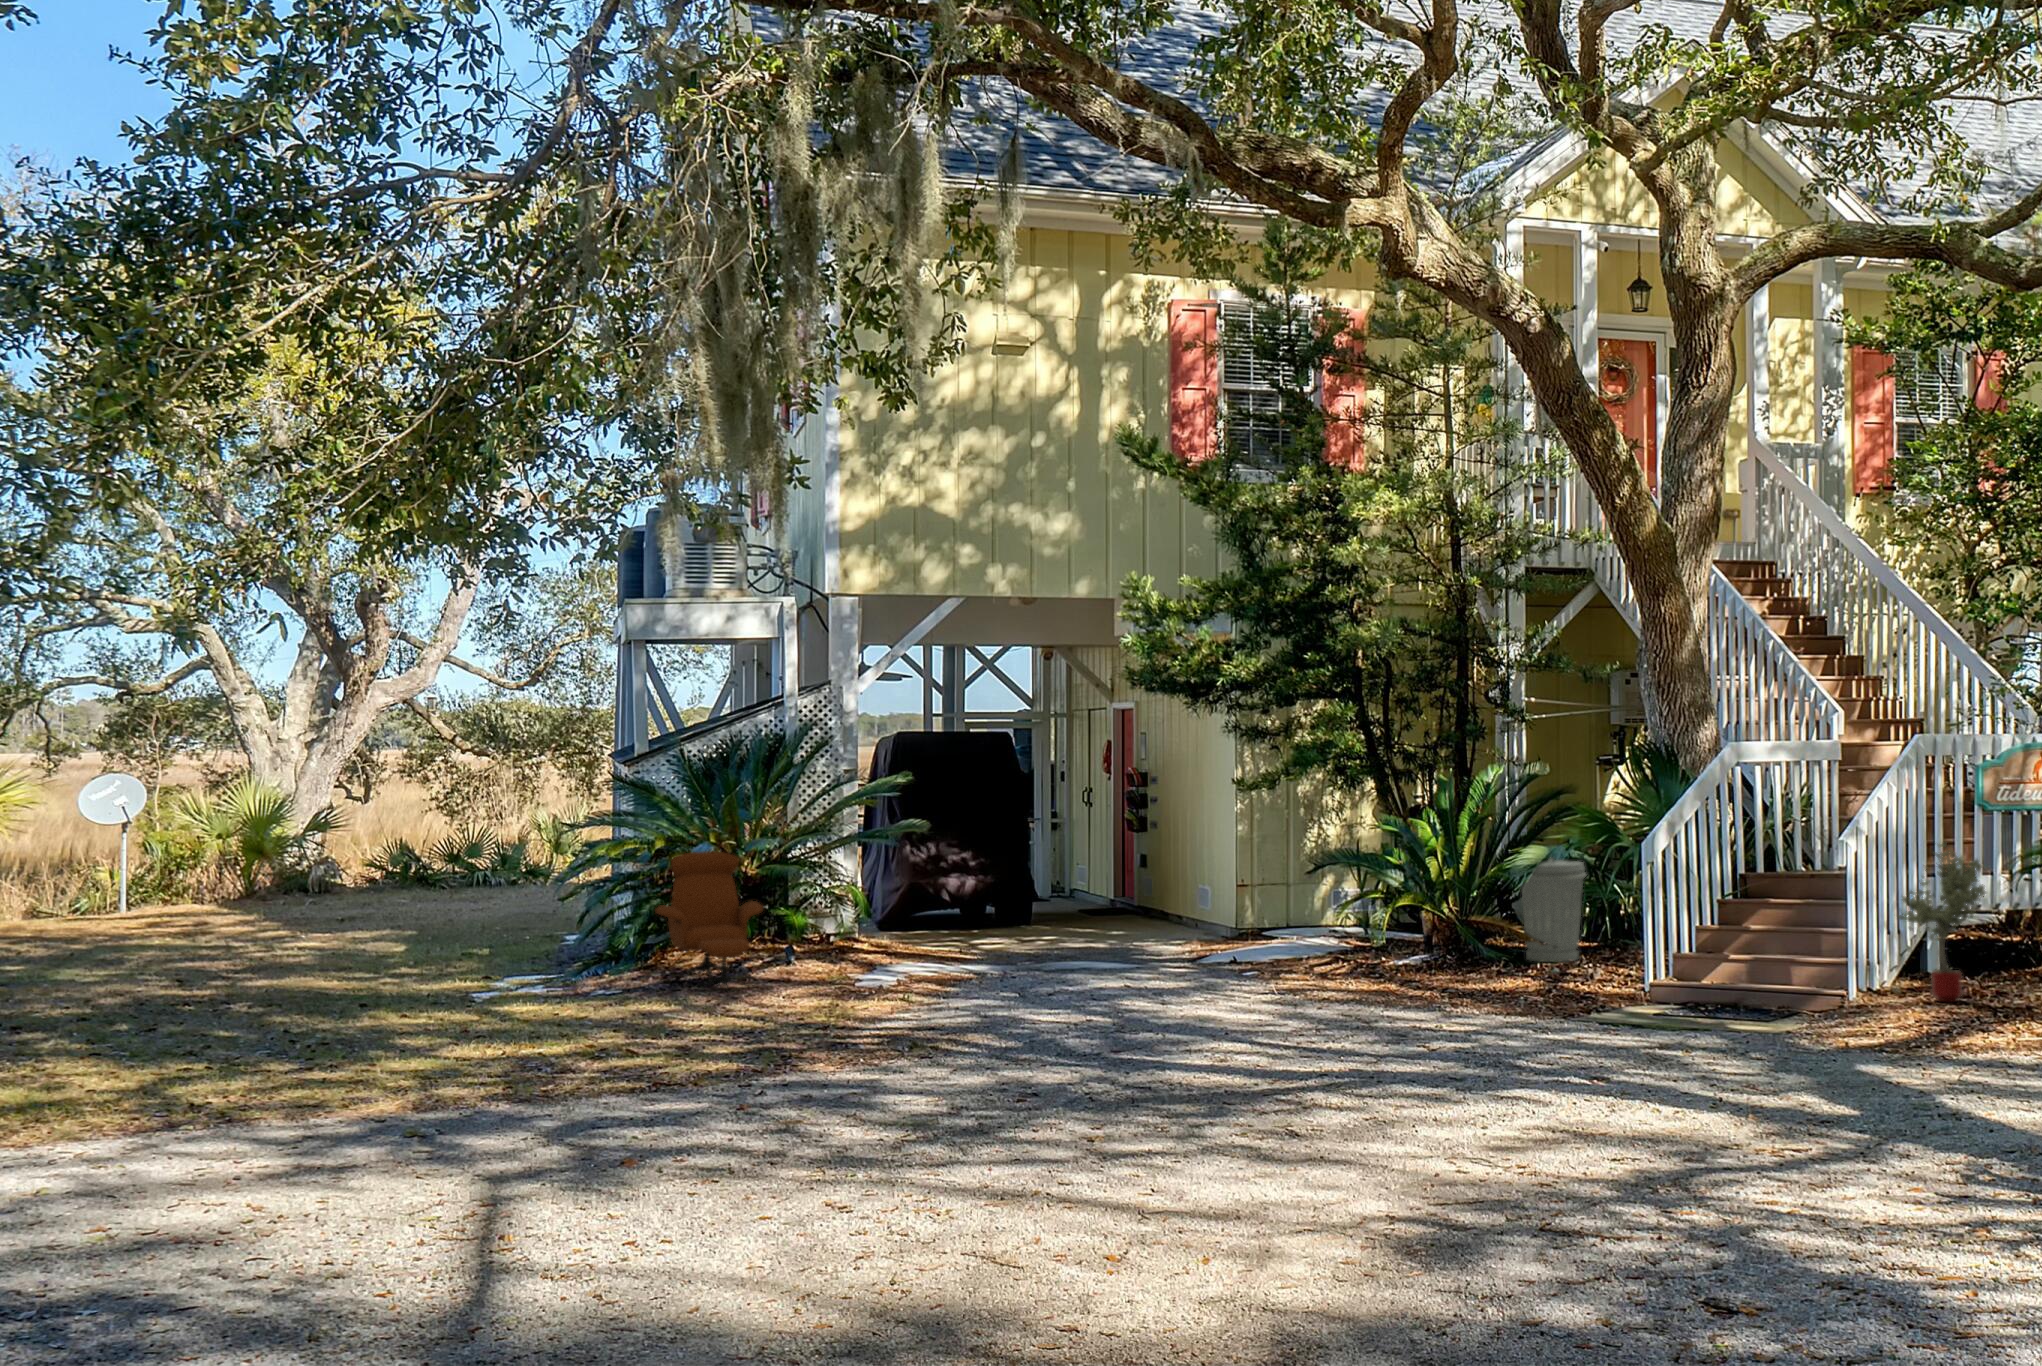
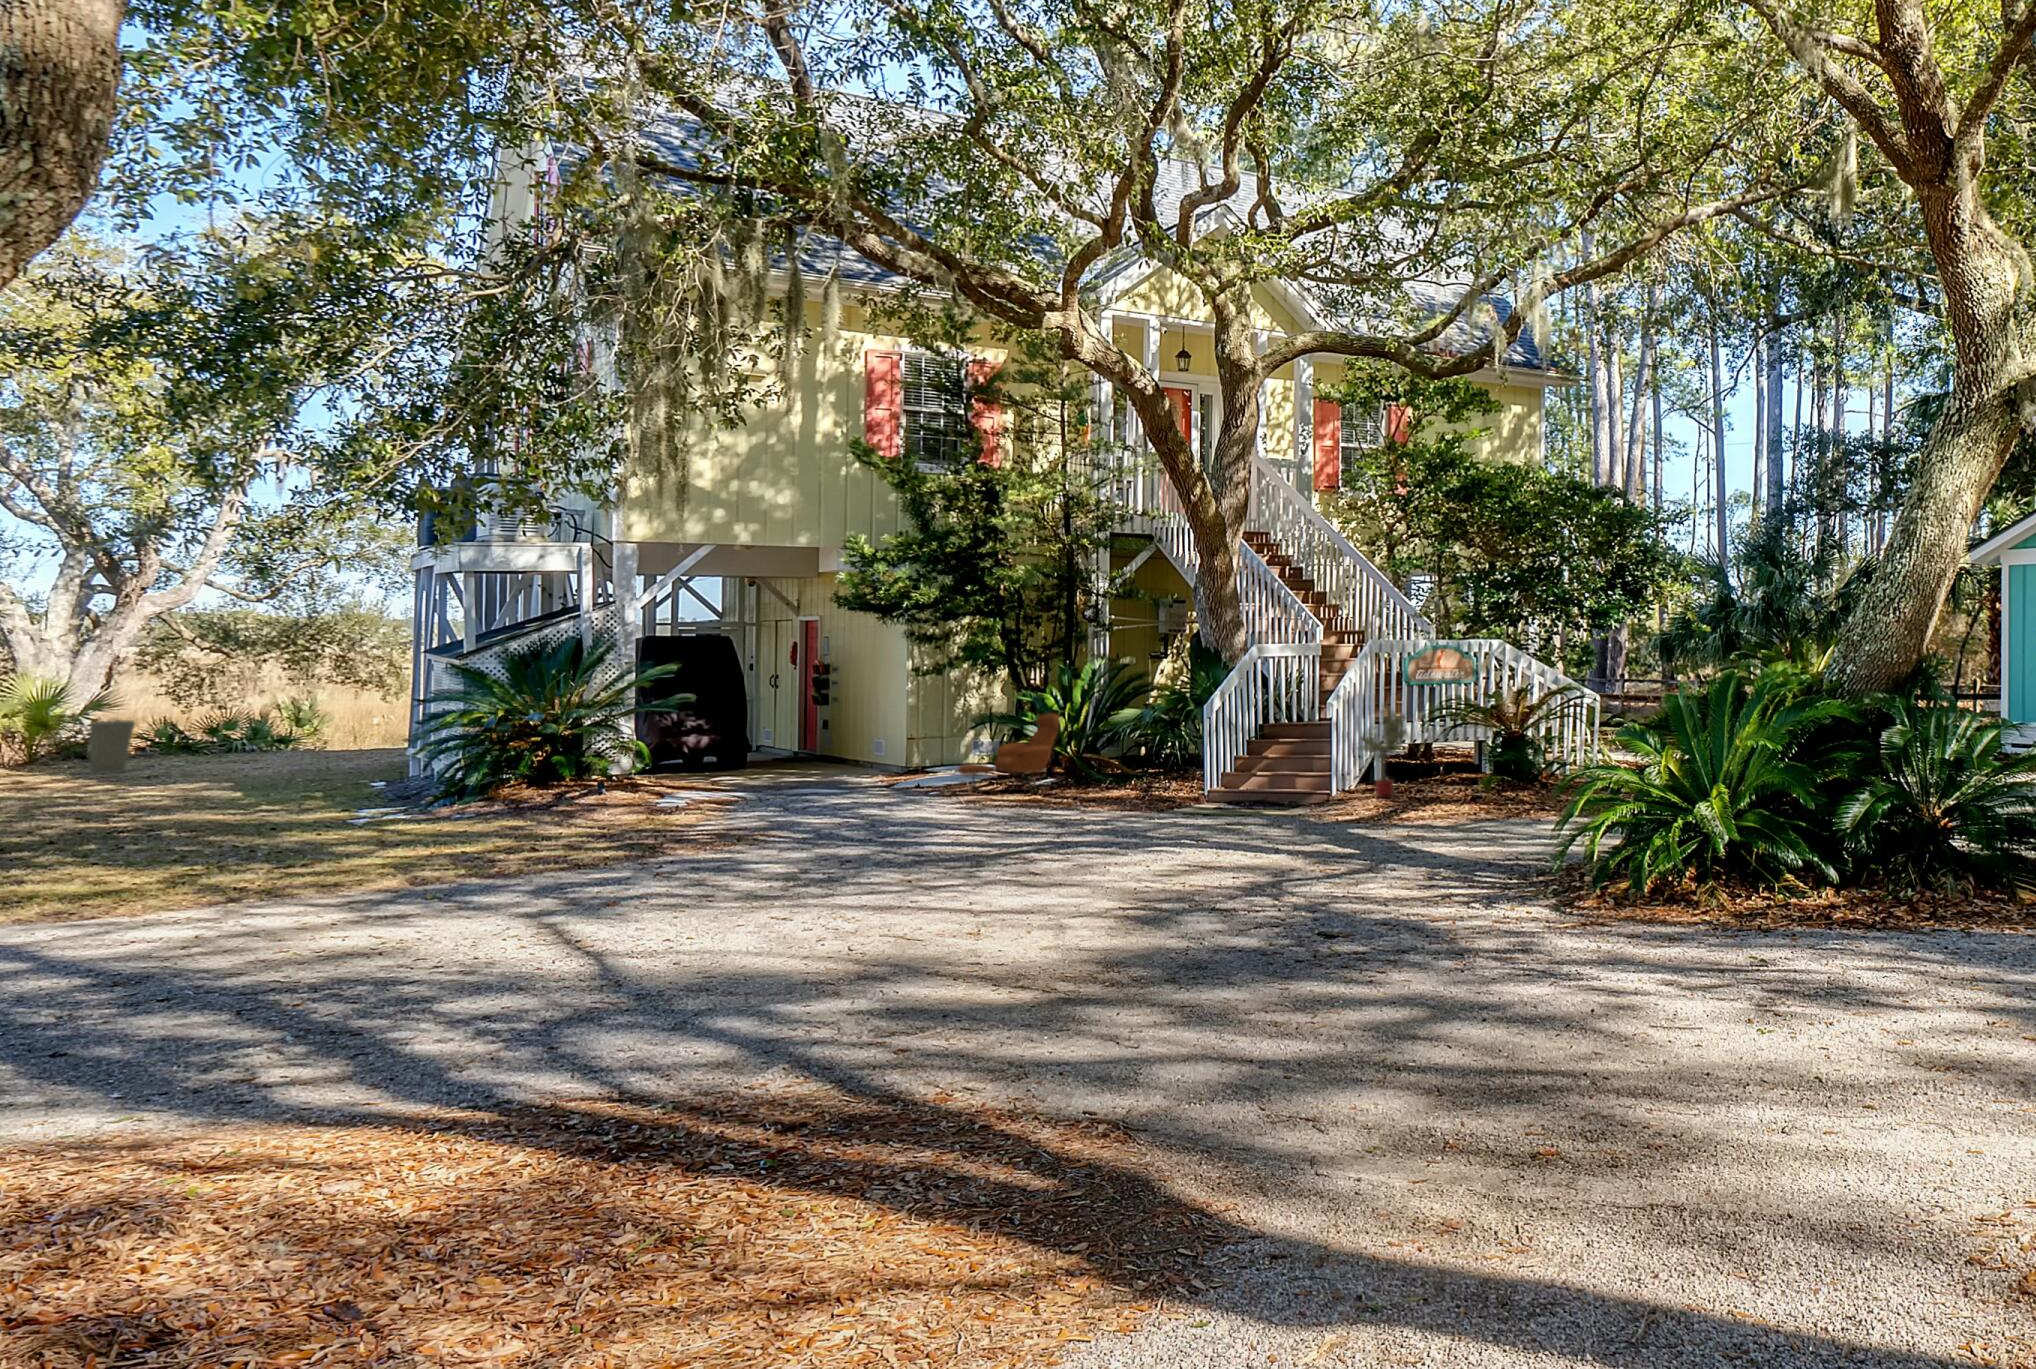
lounge chair: present [655,851,763,990] -> present [958,714,1059,792]
trash can: present [1522,859,1586,962] -> present [89,719,135,774]

